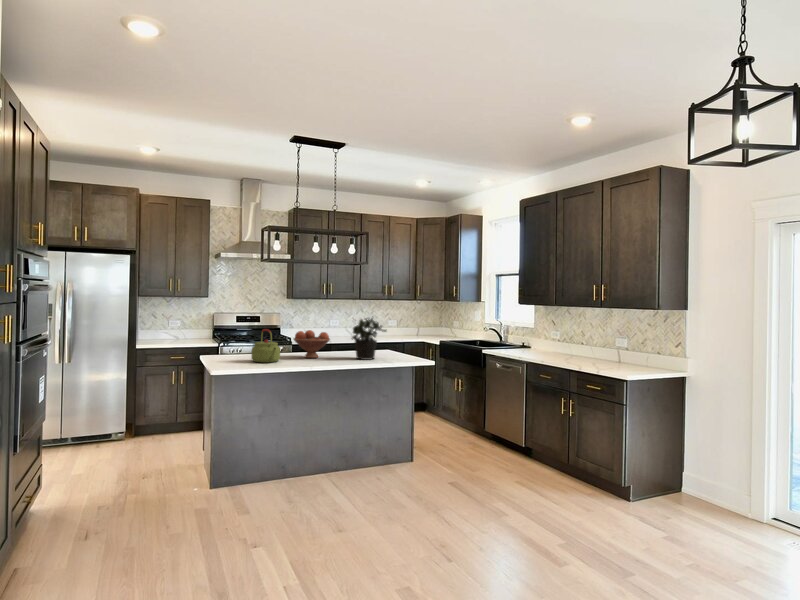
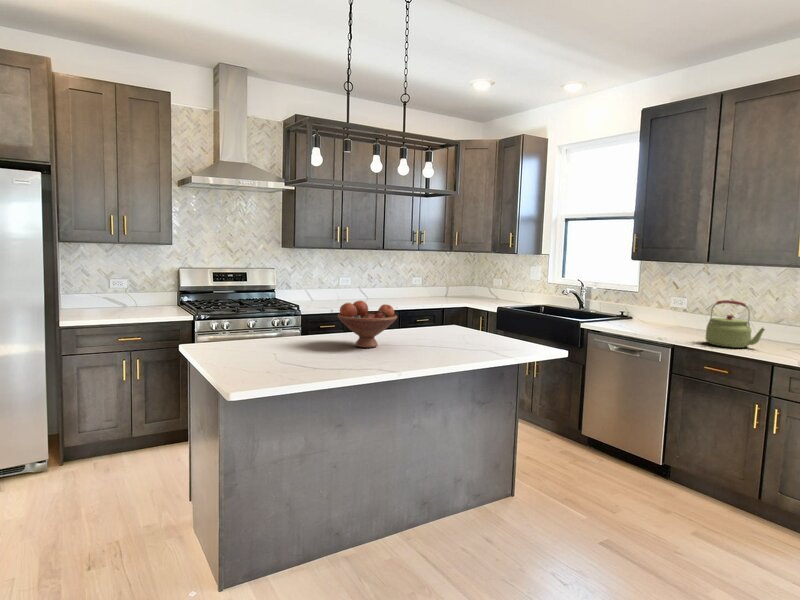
potted plant: present [352,318,386,360] -> none [435,279,488,350]
kettle: present [252,329,280,363] -> present [706,300,765,348]

